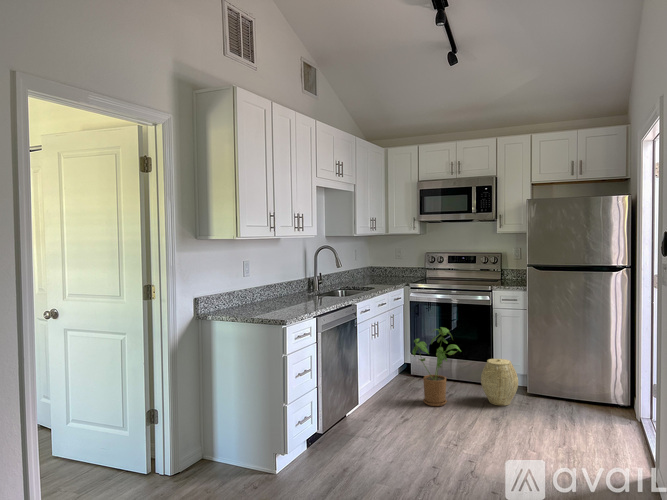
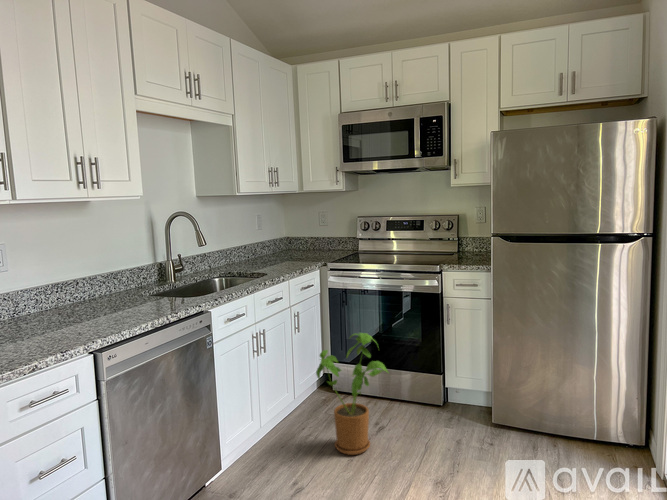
woven basket: present [481,359,518,406] -> none [422,376,478,450]

